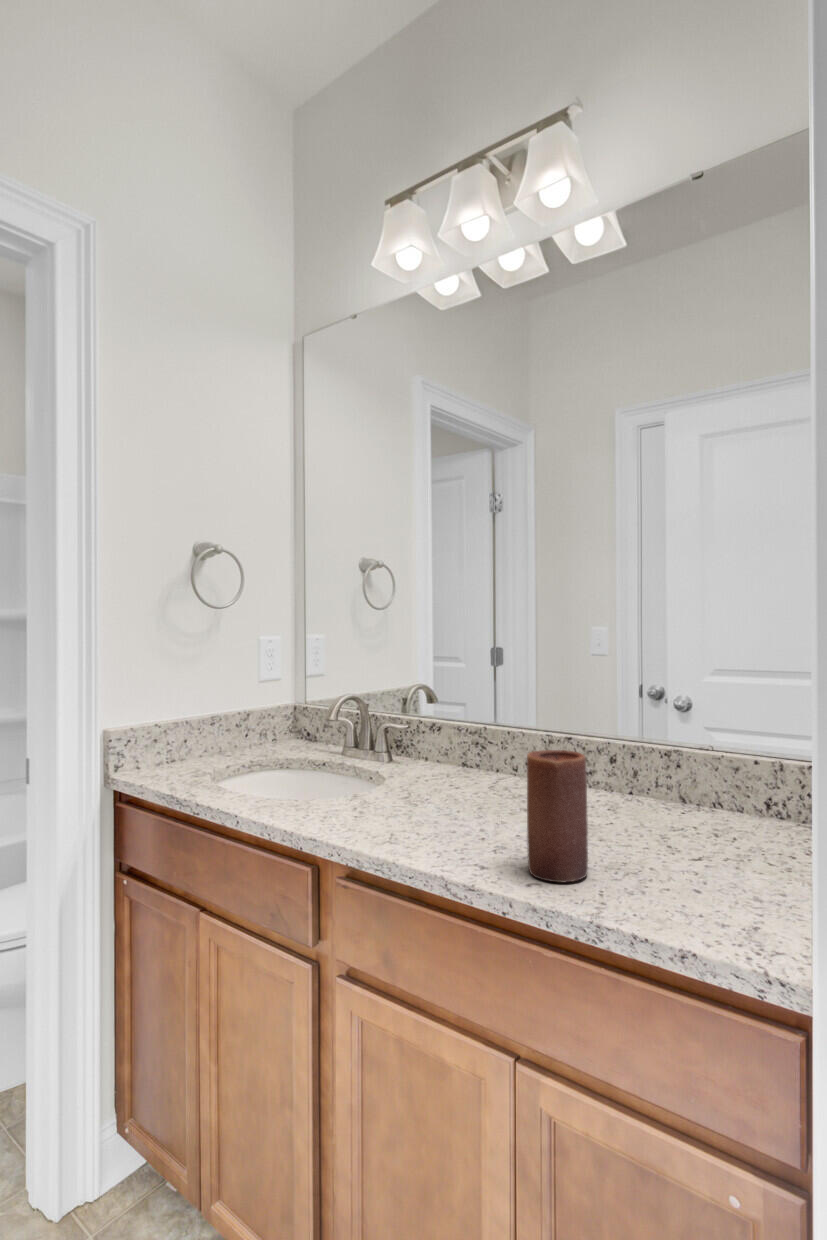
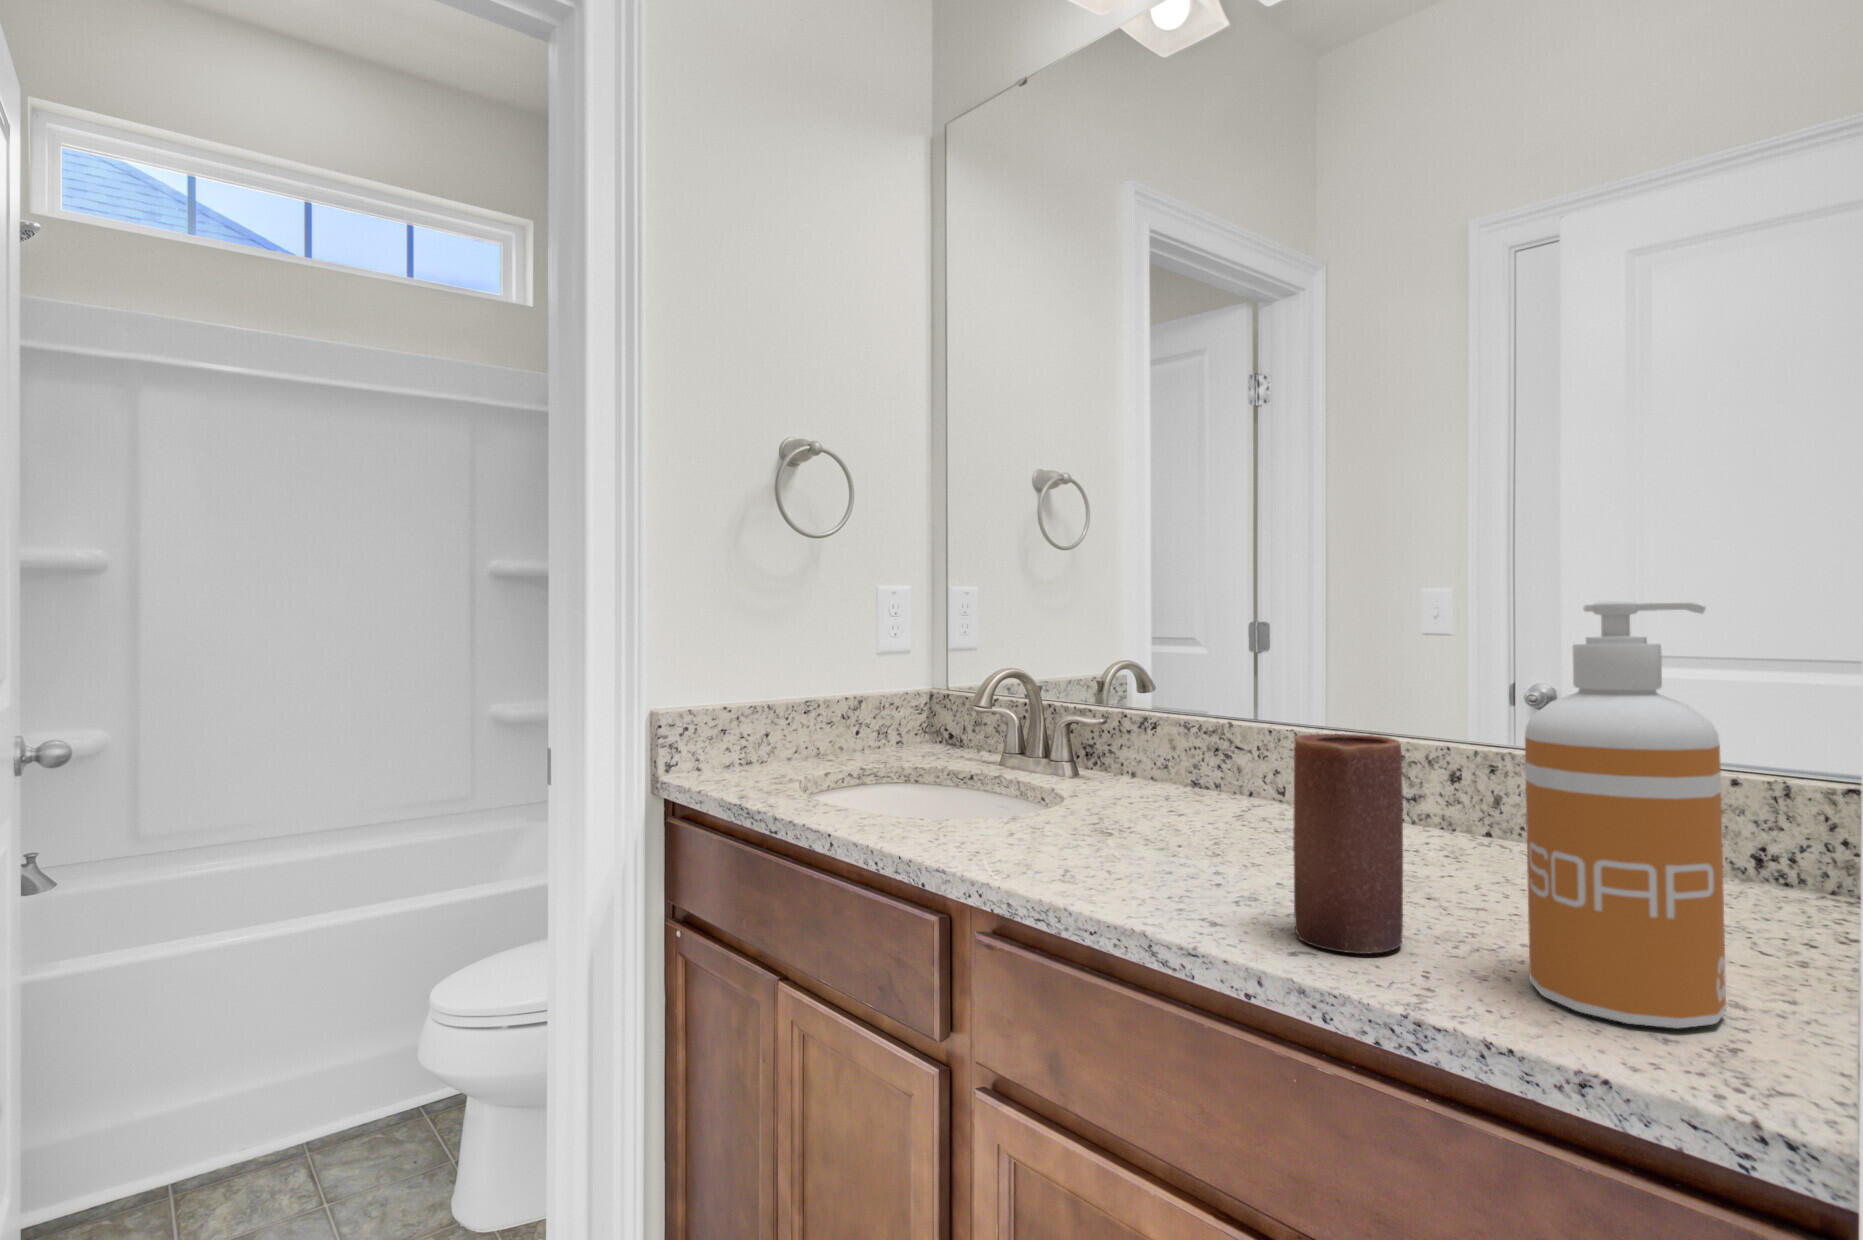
soap dispenser: none [651,680,753,918] -> present [1525,601,1726,1028]

